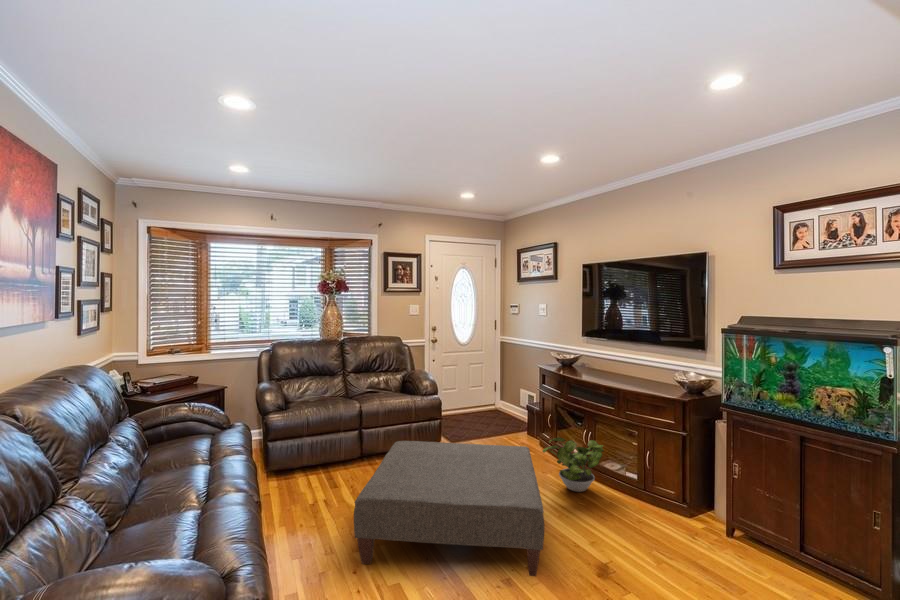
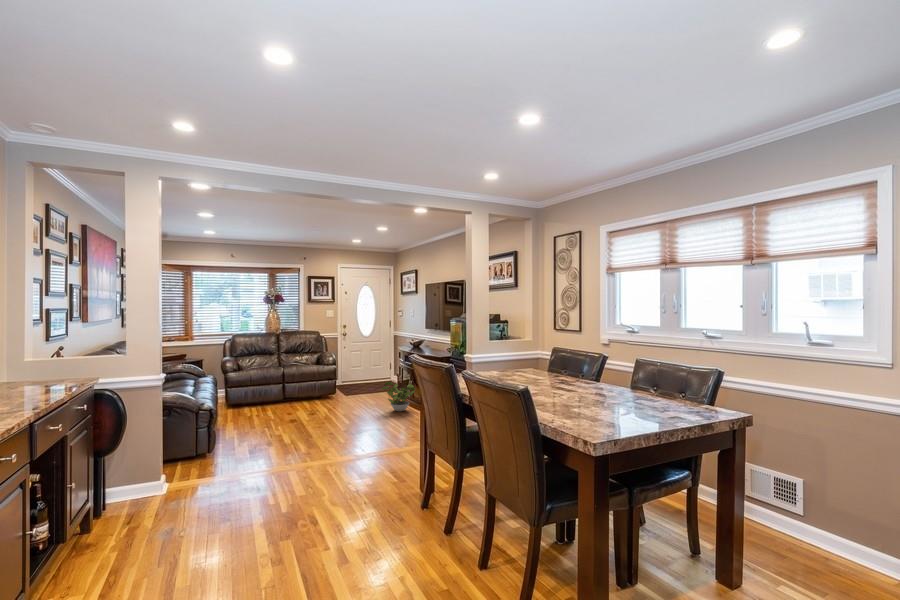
ottoman: present [354,441,544,576] -> none [264,385,371,433]

